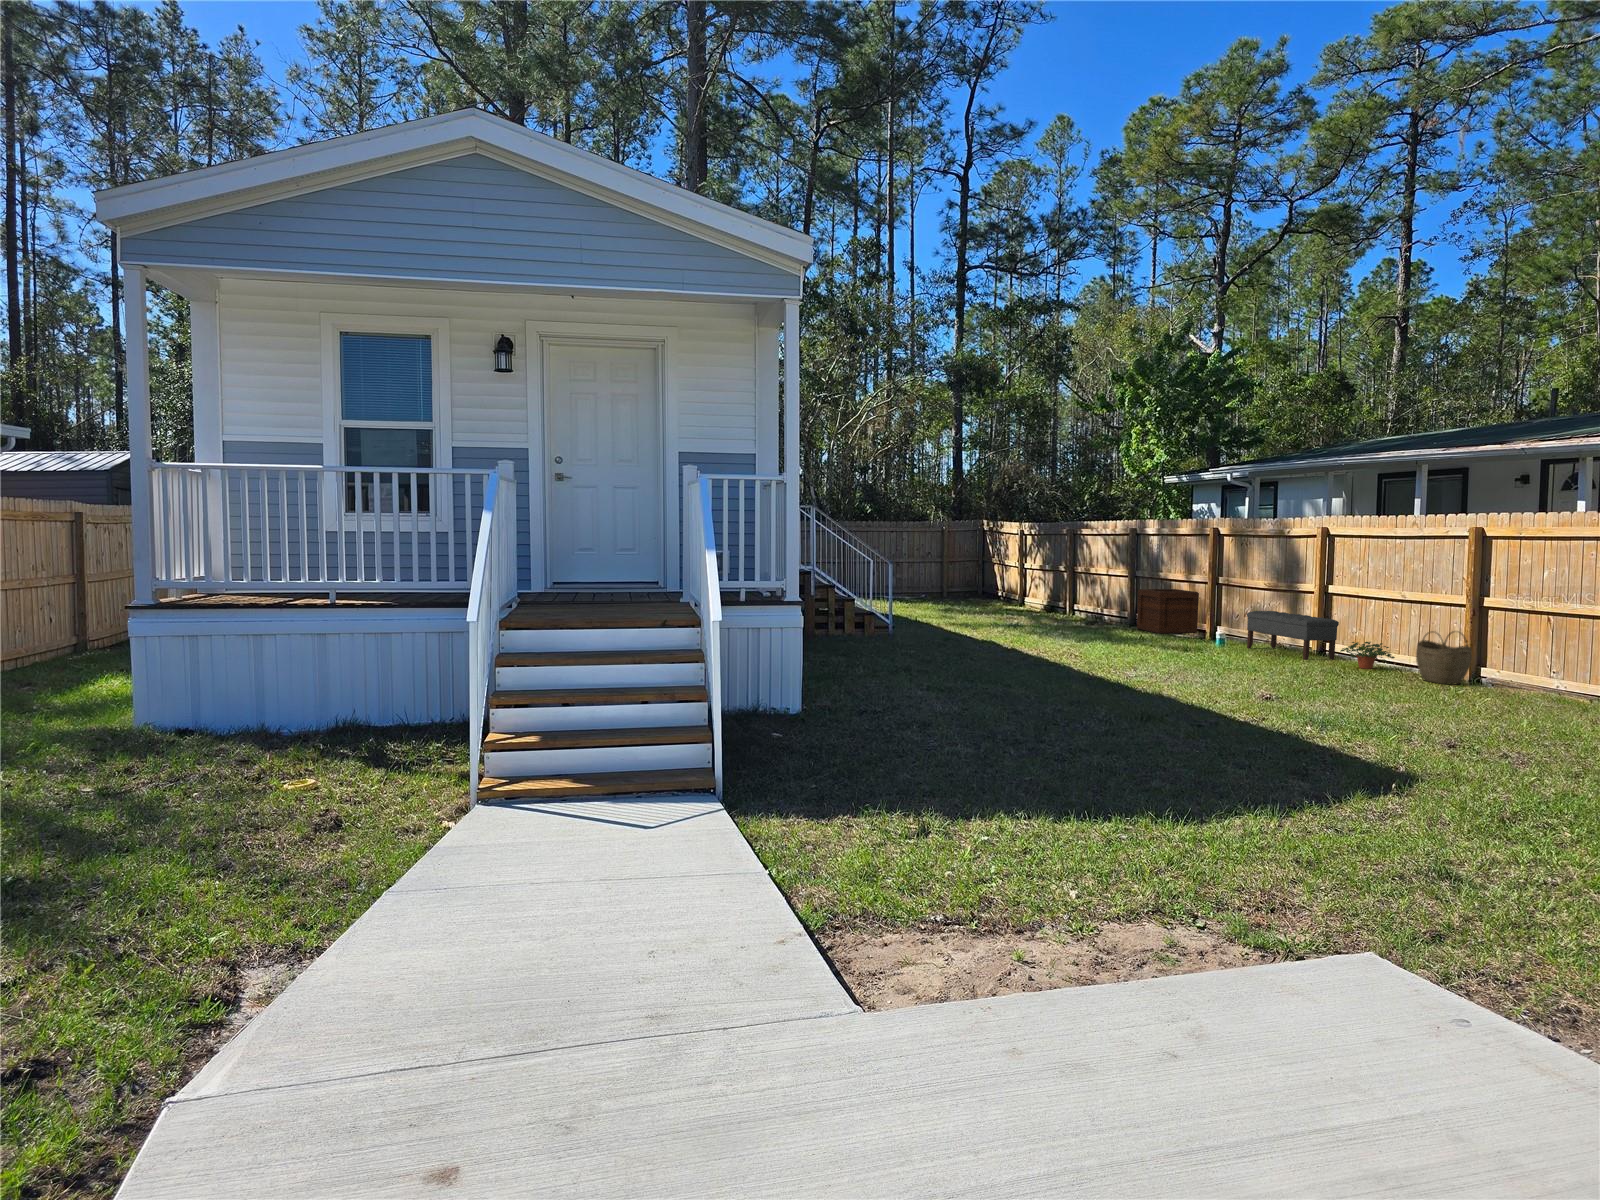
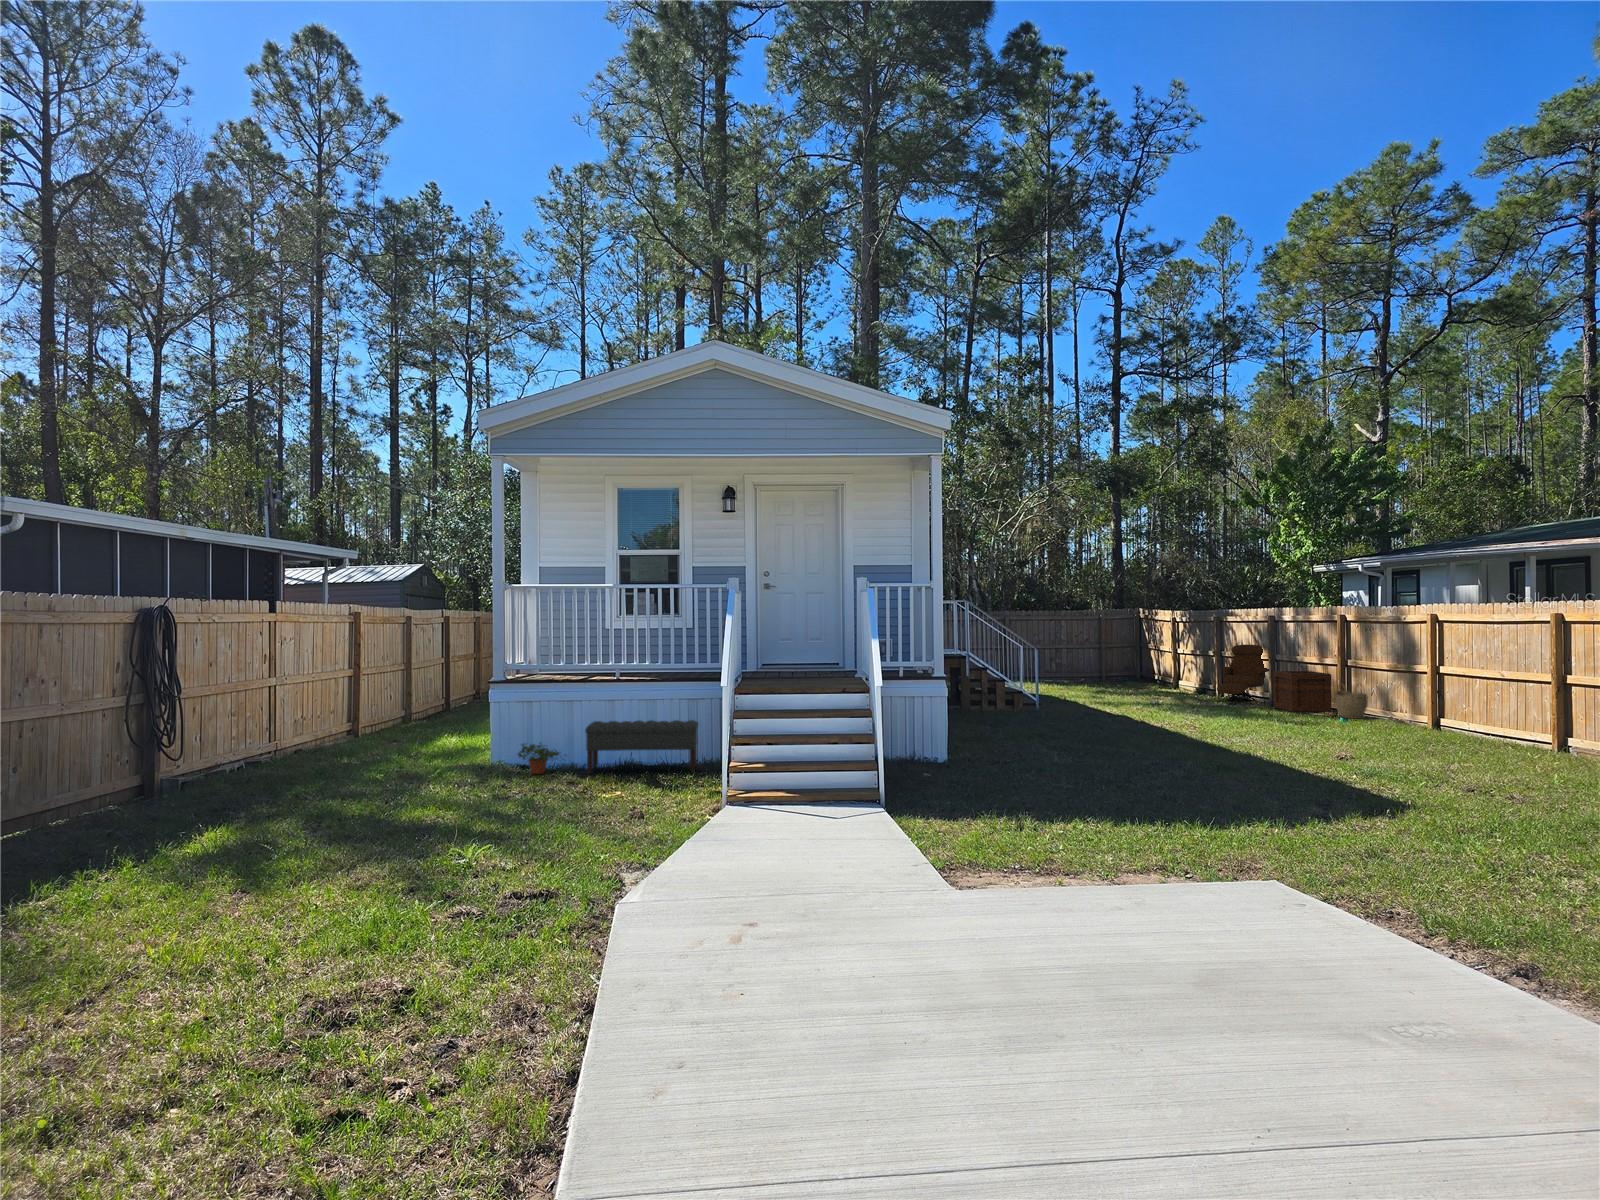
lounge chair: none [1074,560,1126,622] -> present [1217,644,1269,702]
bench: present [1247,611,1339,660] -> present [585,720,698,775]
woven basket: present [1416,631,1472,685] -> present [1335,685,1367,719]
potted plant: present [1340,642,1395,669] -> present [518,743,566,774]

